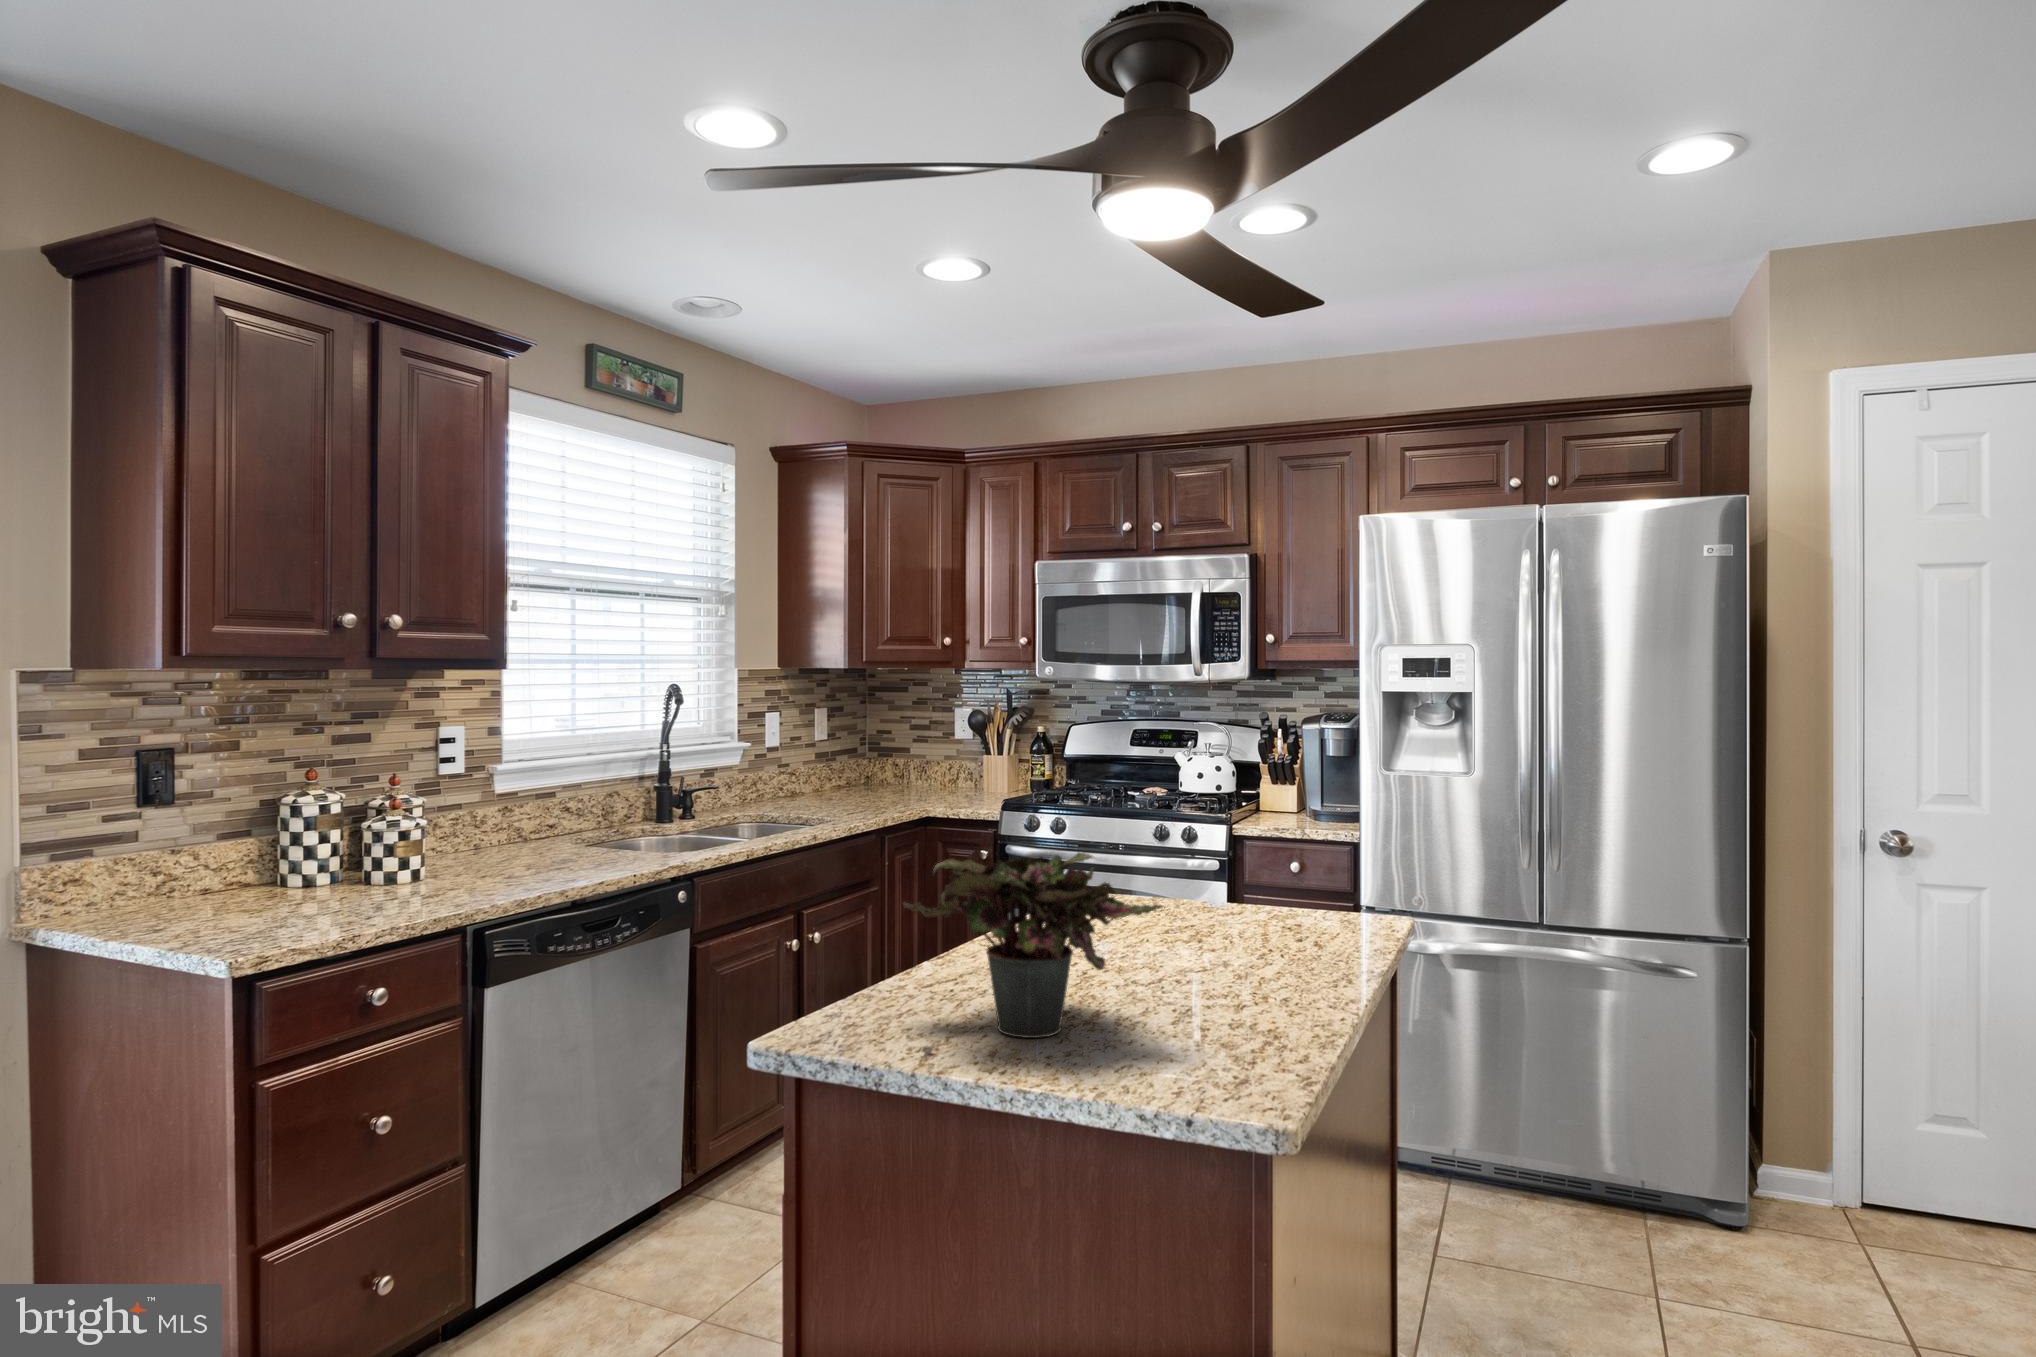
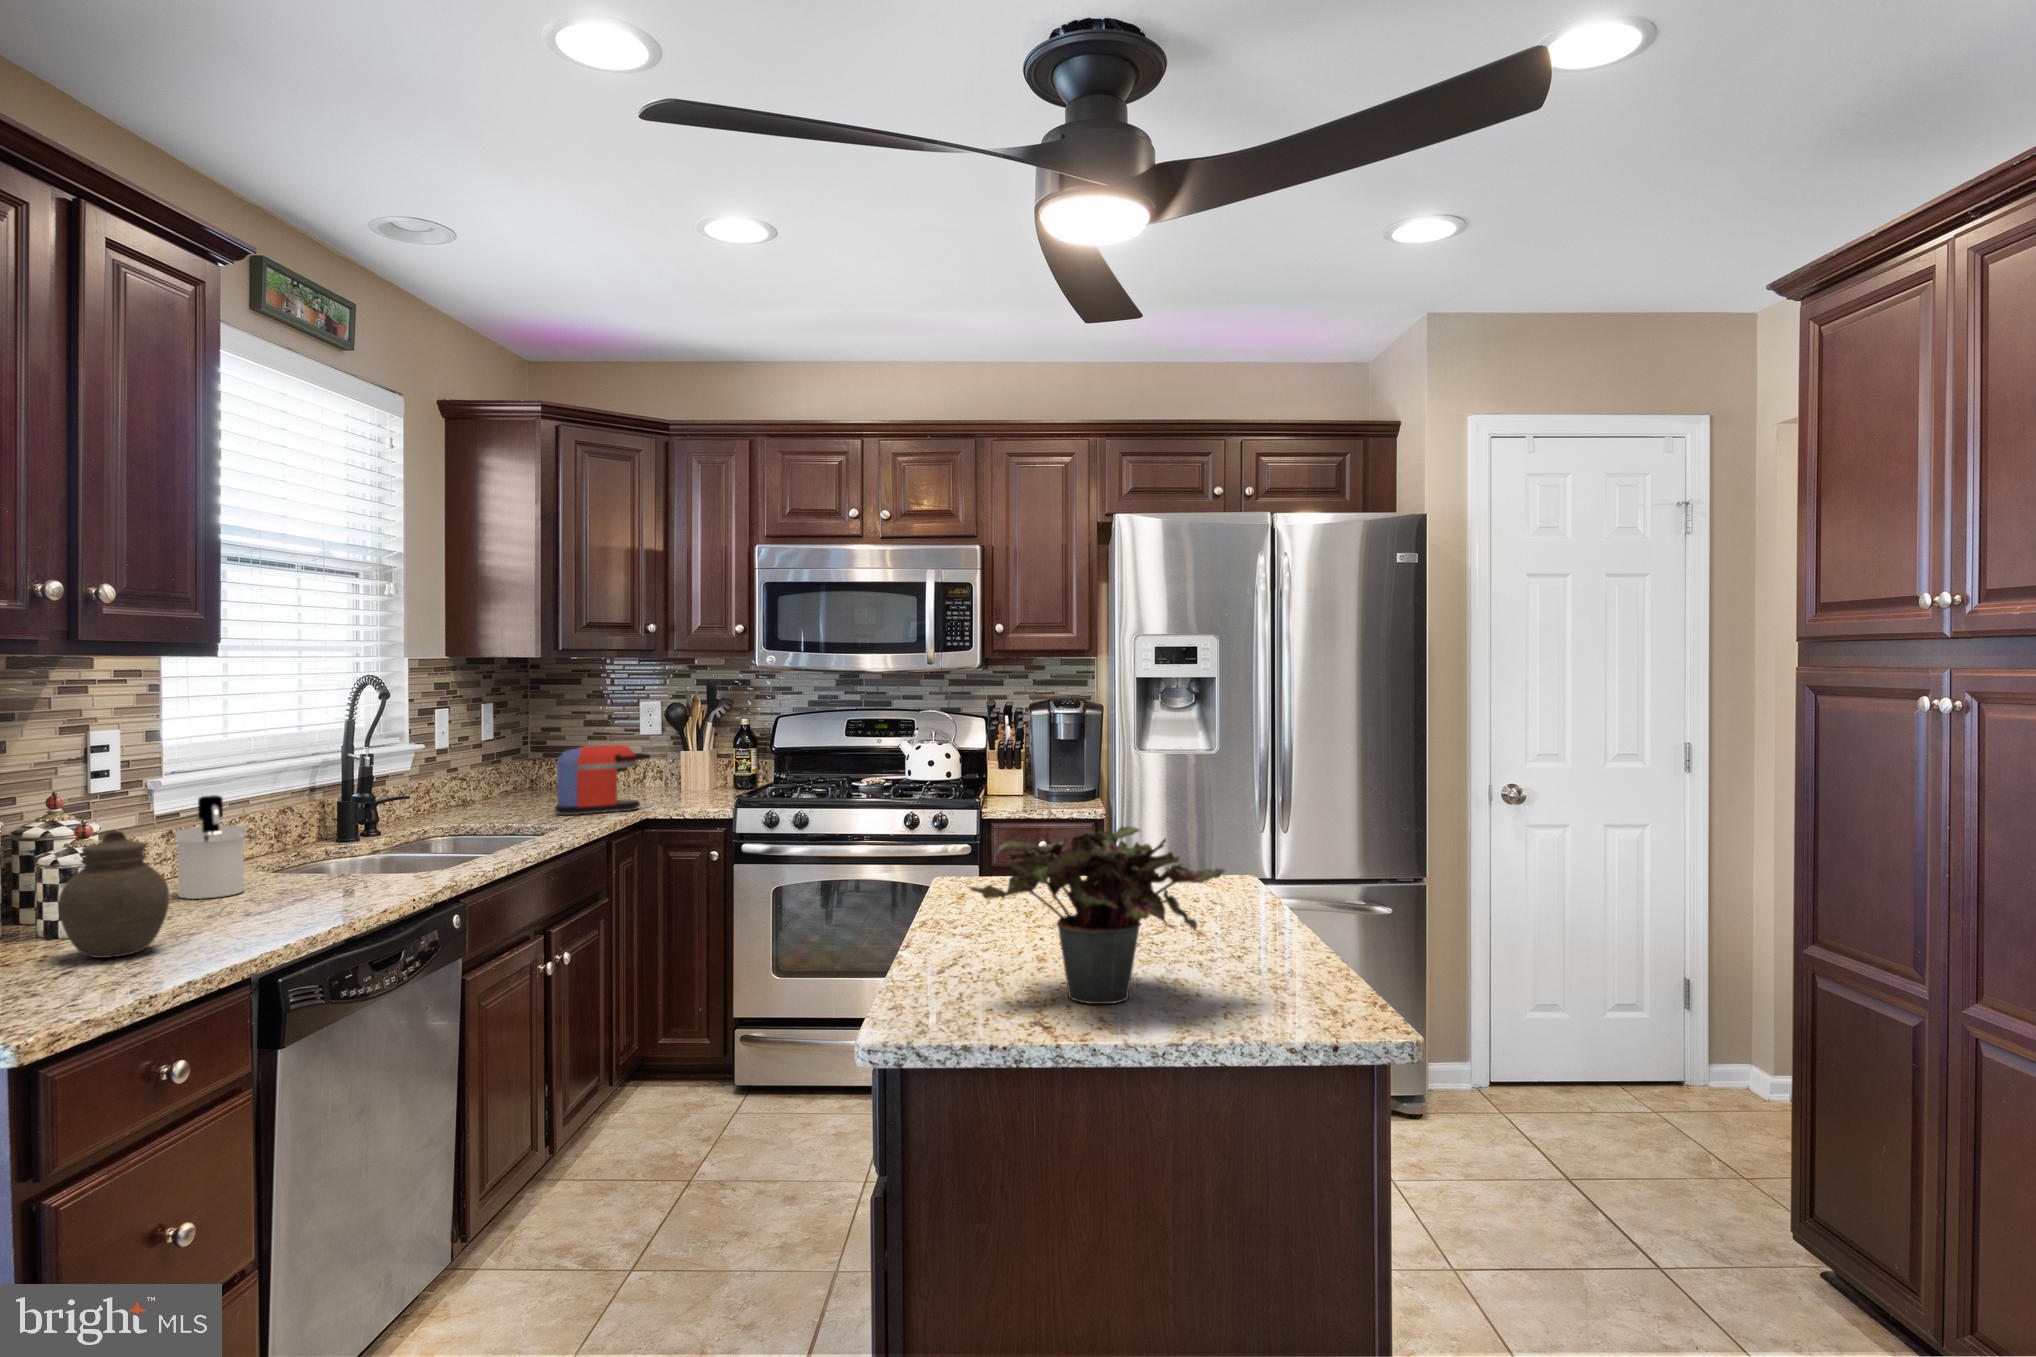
coffee maker: none [854,748,939,810] -> present [555,745,651,815]
soap dispenser: none [484,780,537,863] -> present [175,795,246,899]
jar: none [340,805,421,905] -> present [58,831,169,958]

